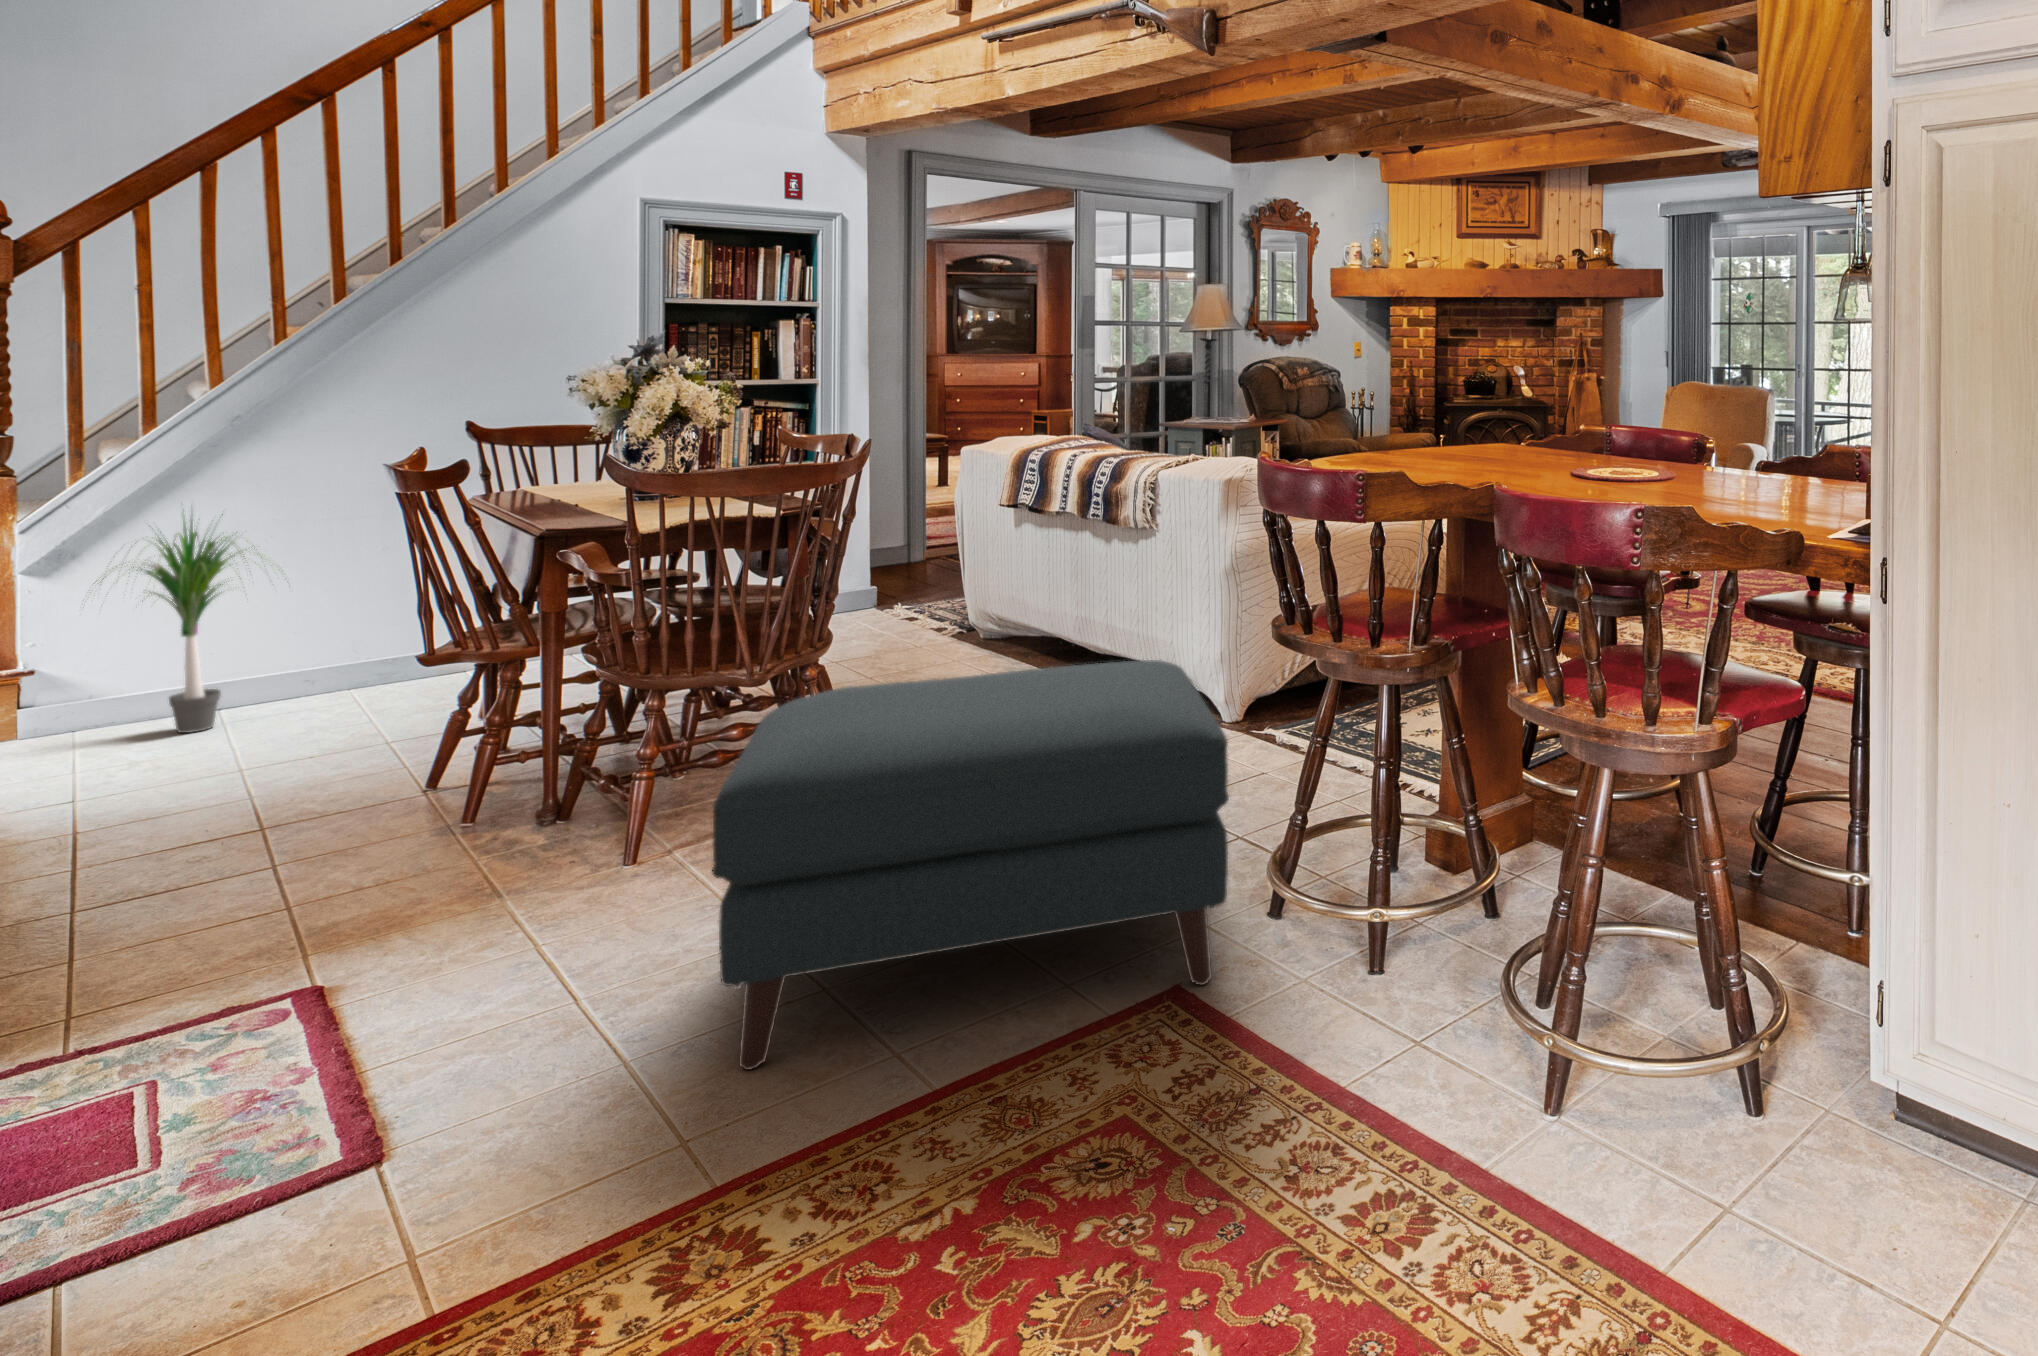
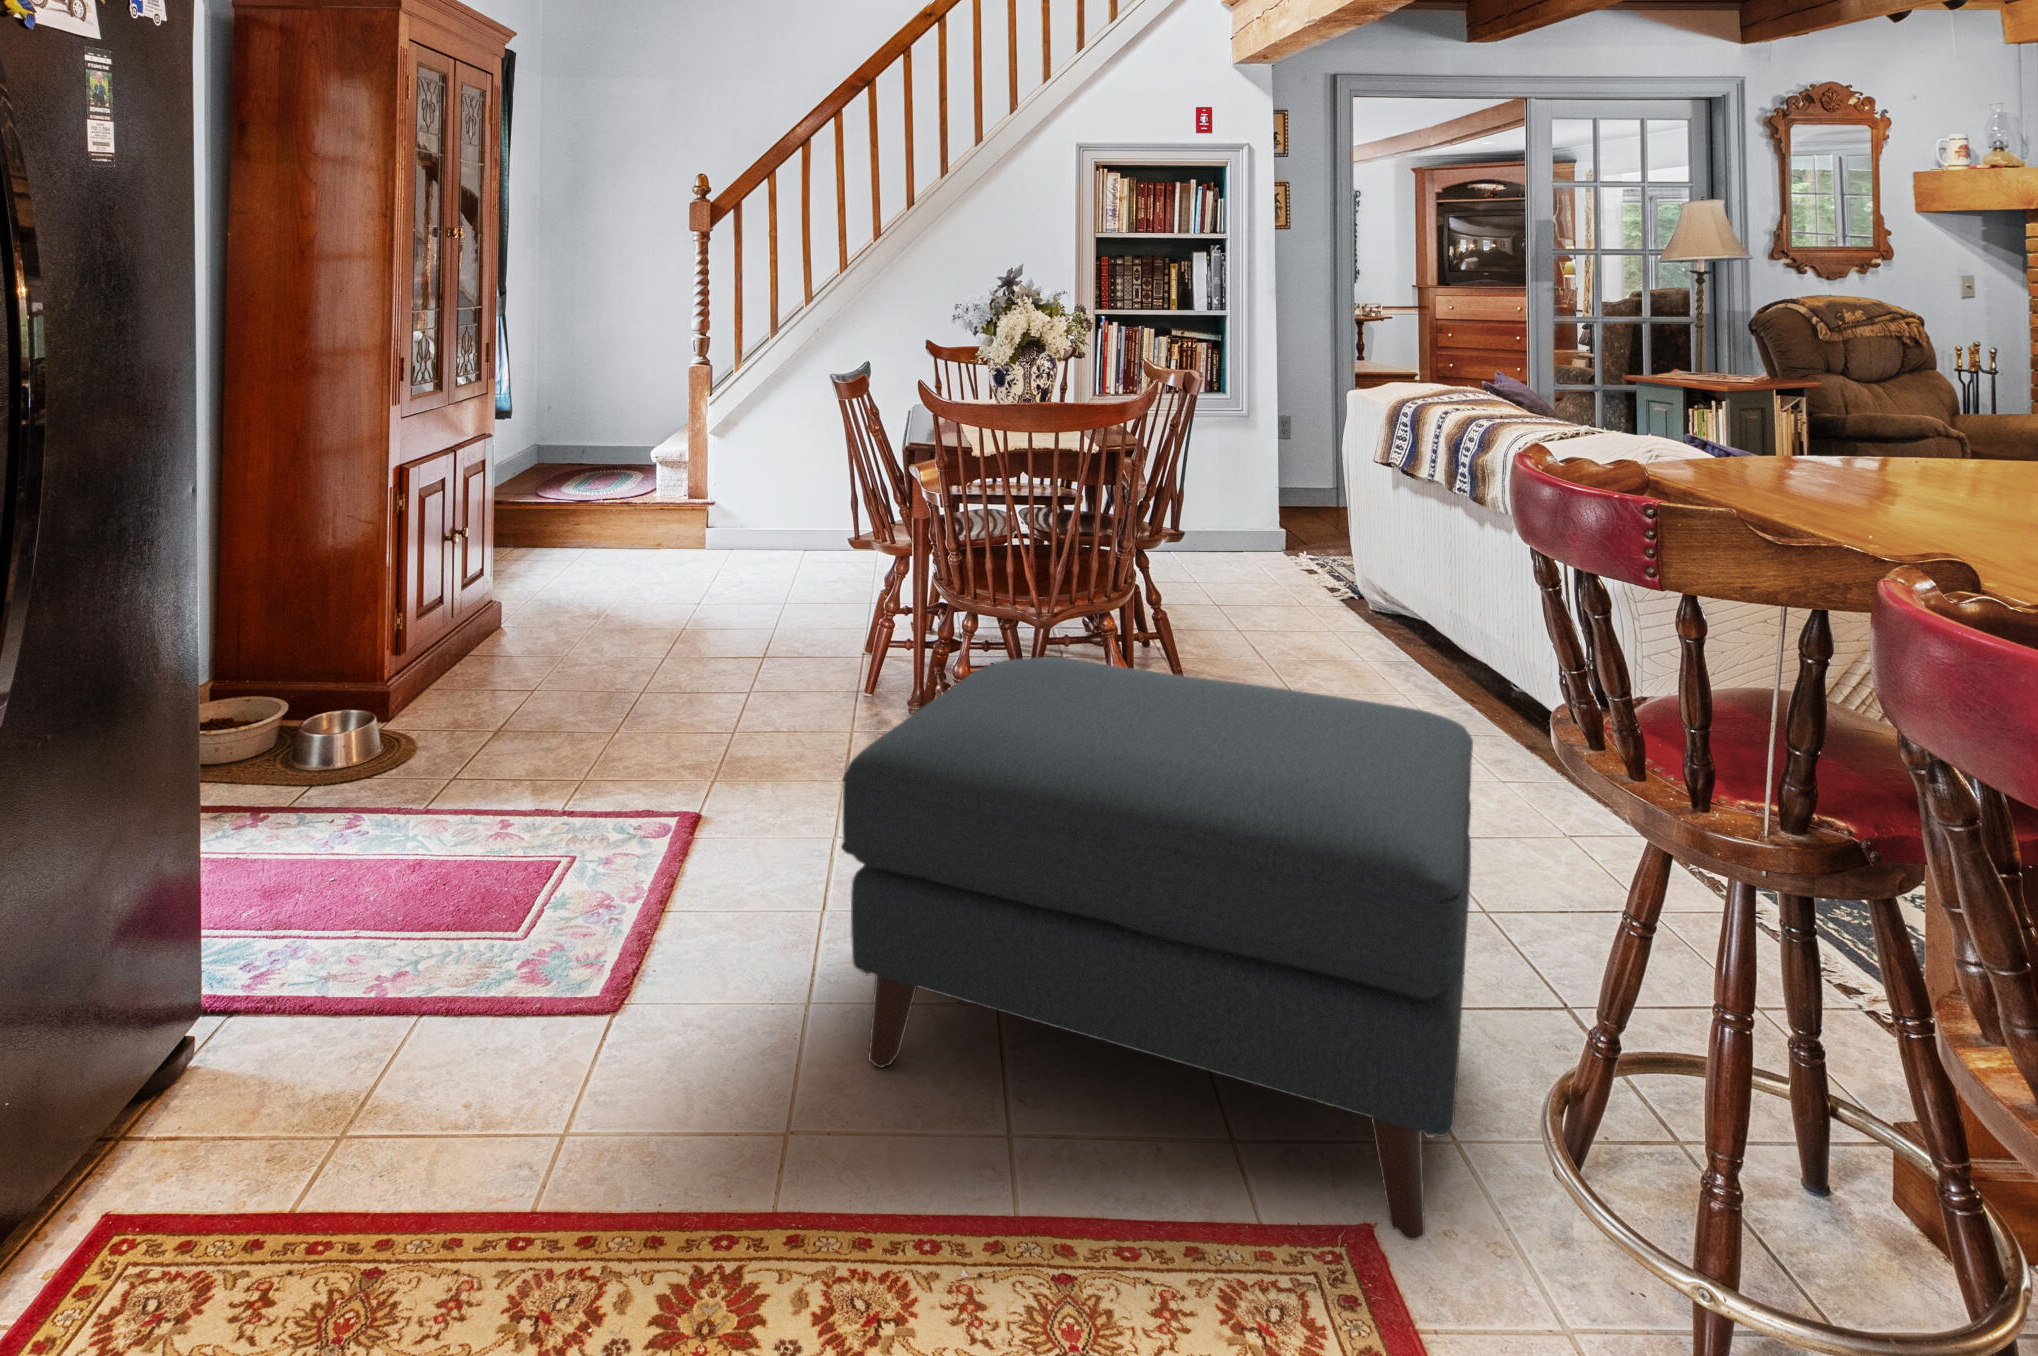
potted plant: present [101,514,266,733] -> none [721,395,832,566]

